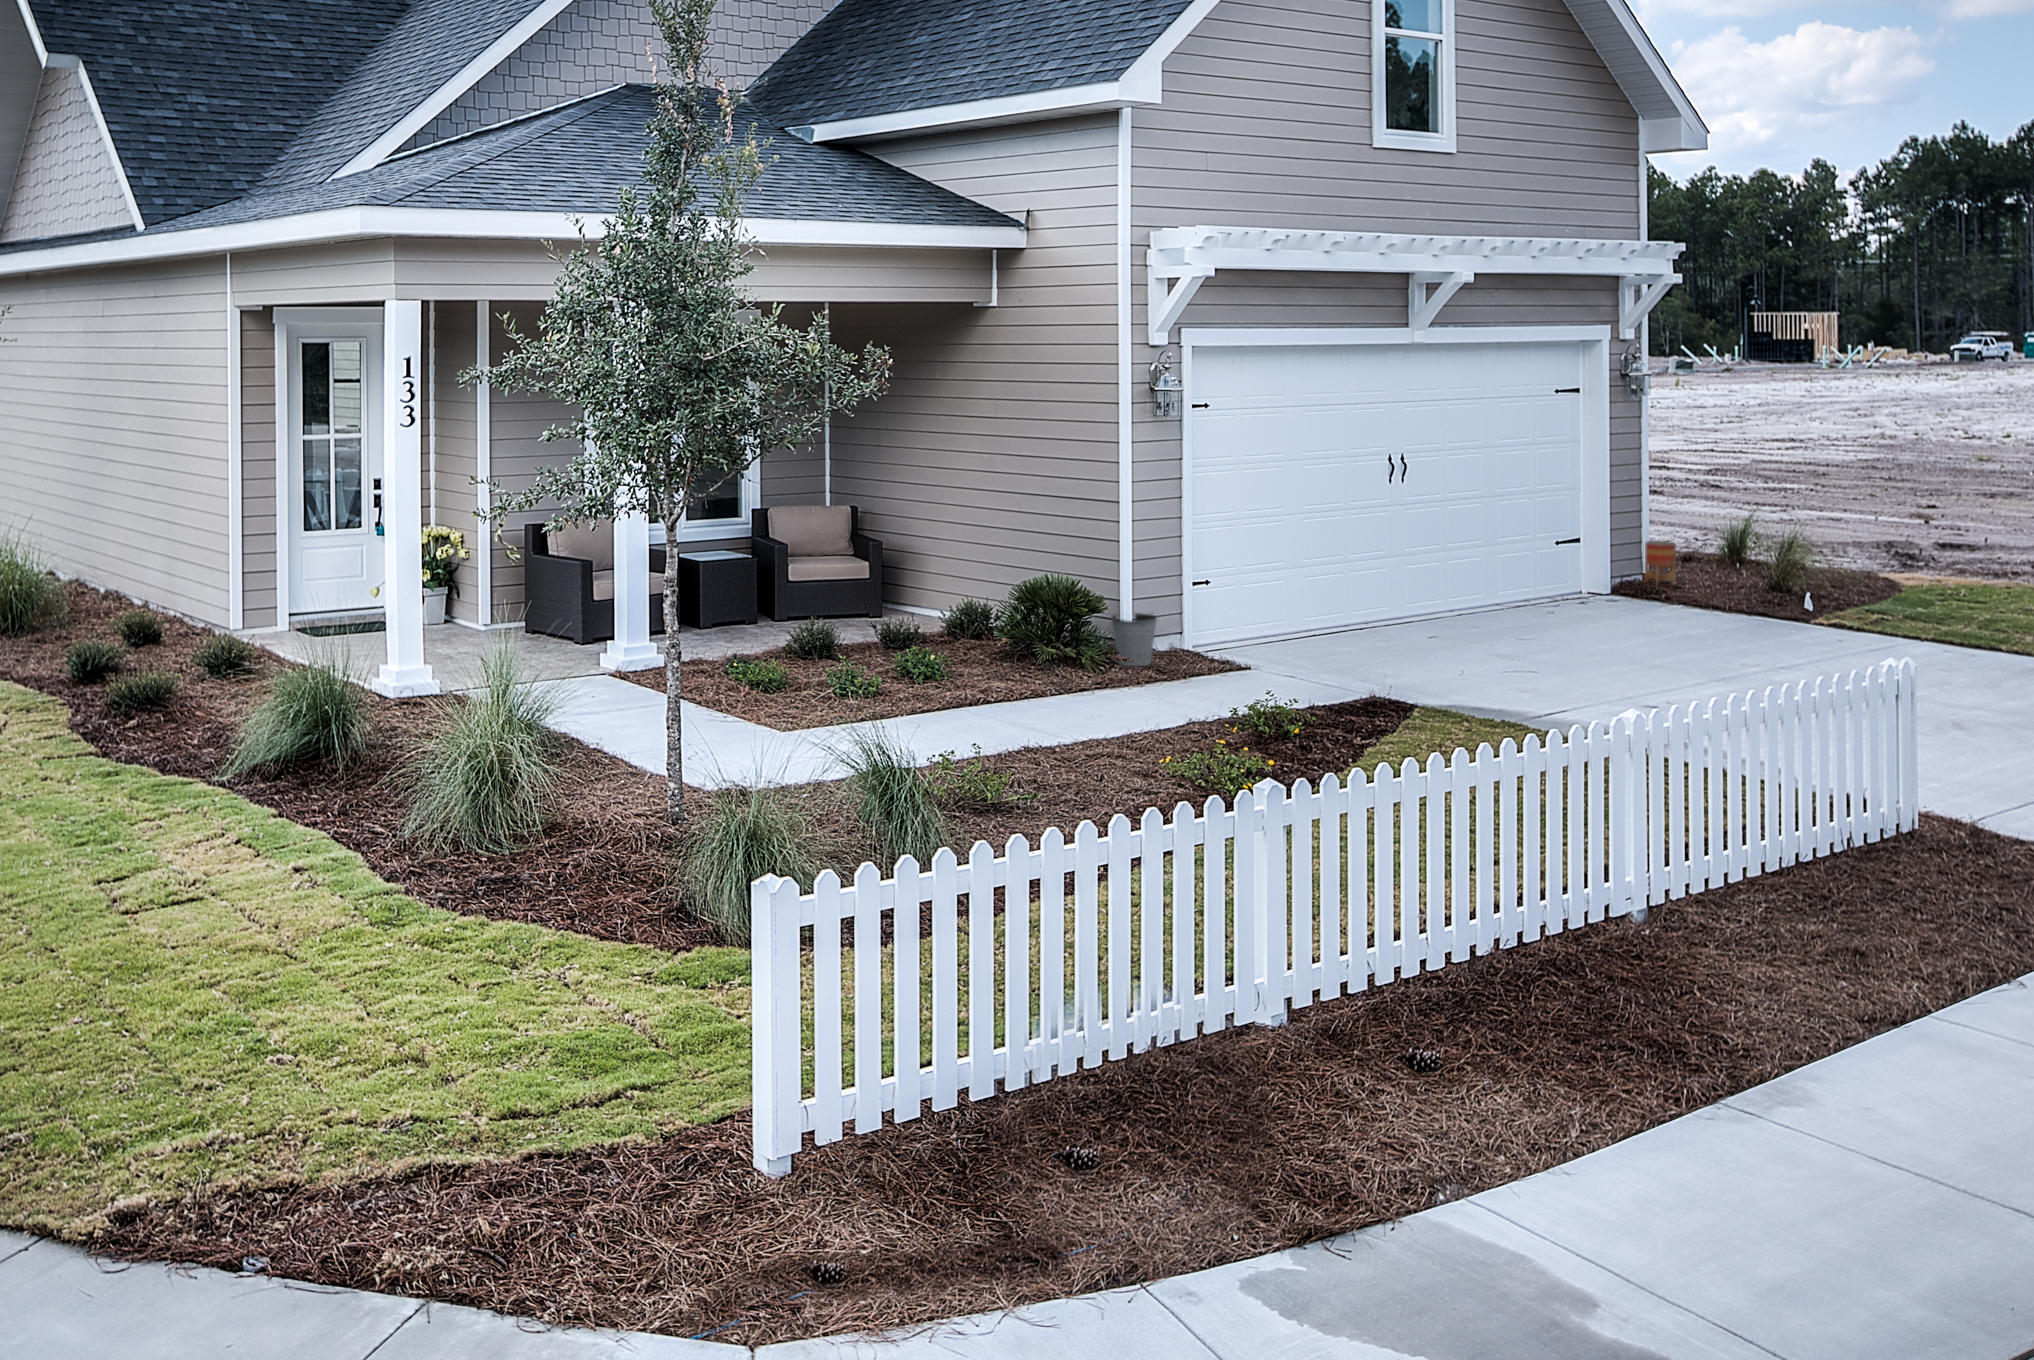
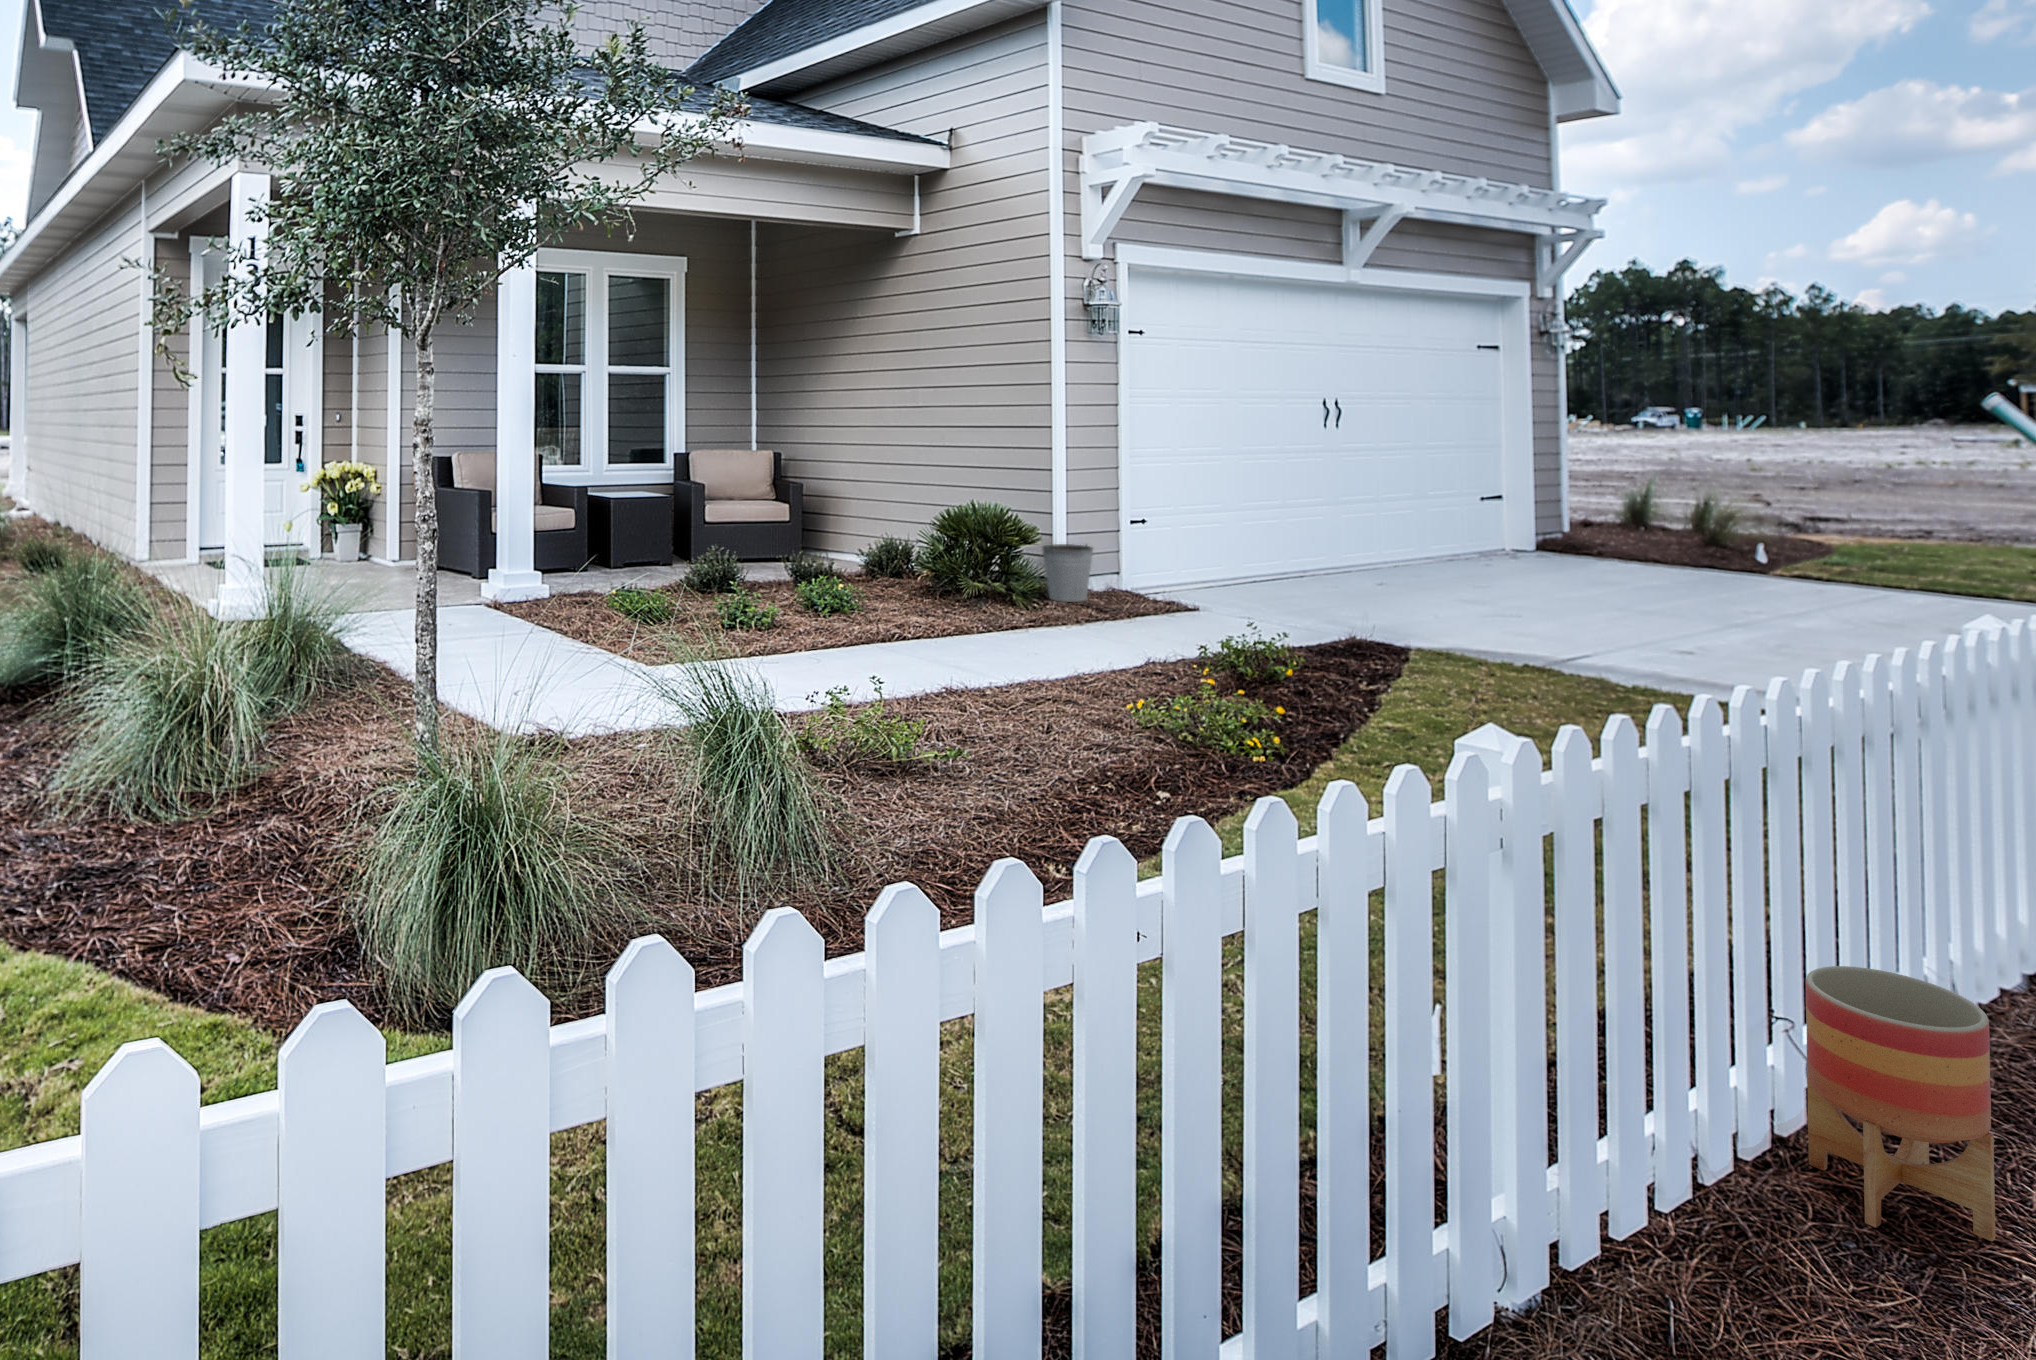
planter: present [1644,541,1676,585] -> present [1806,966,1996,1241]

